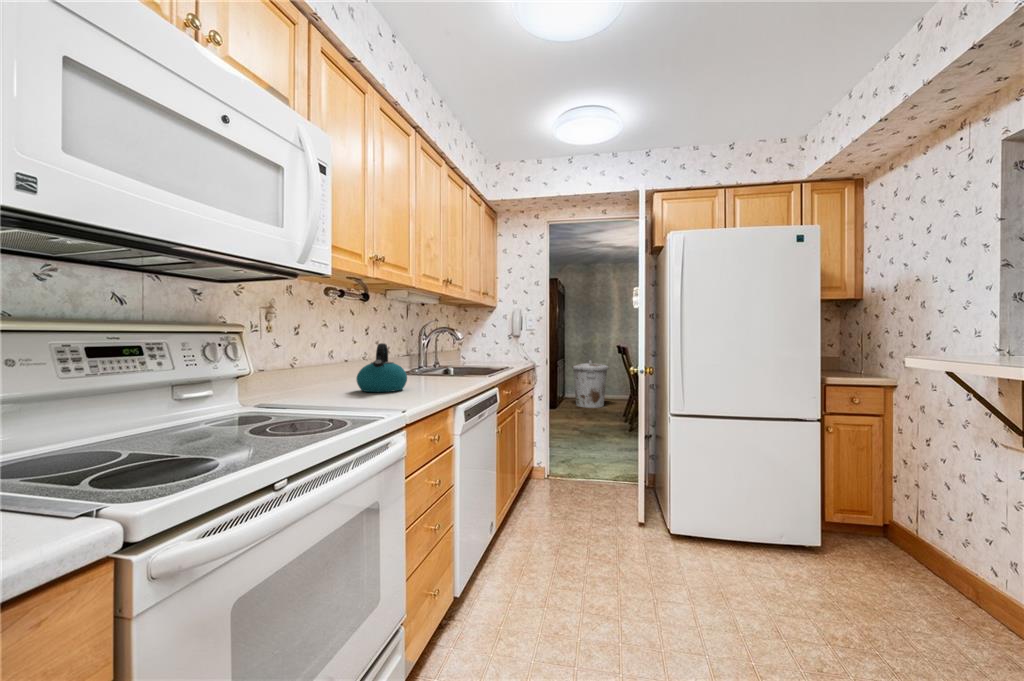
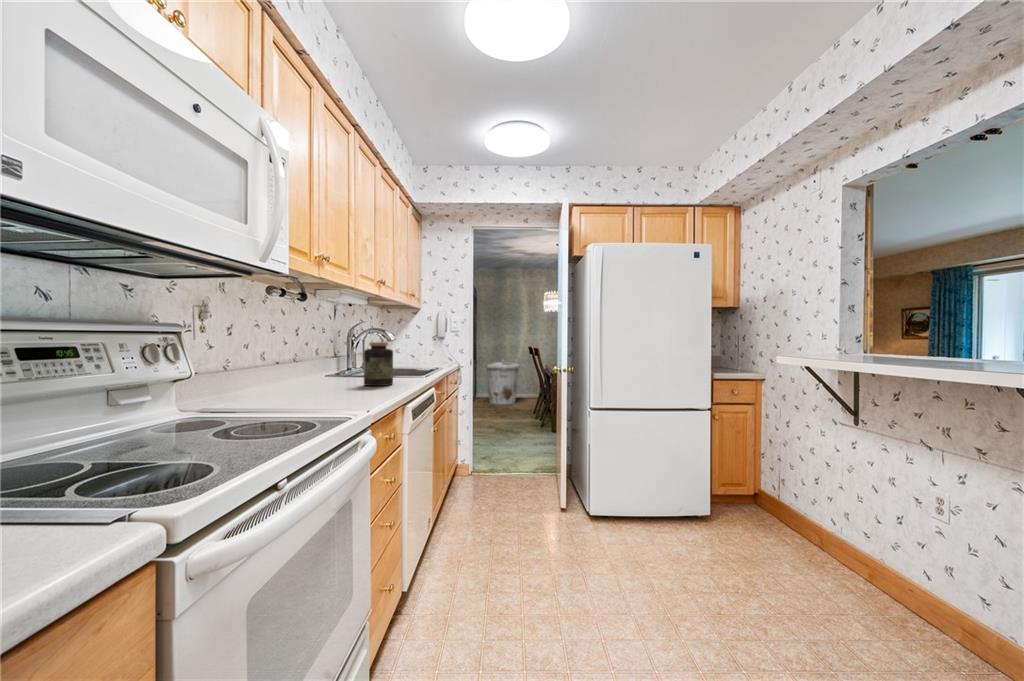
jar: none [423,342,451,386] -> present [364,342,393,386]
kettle: present [357,343,407,392] -> none [297,344,351,394]

